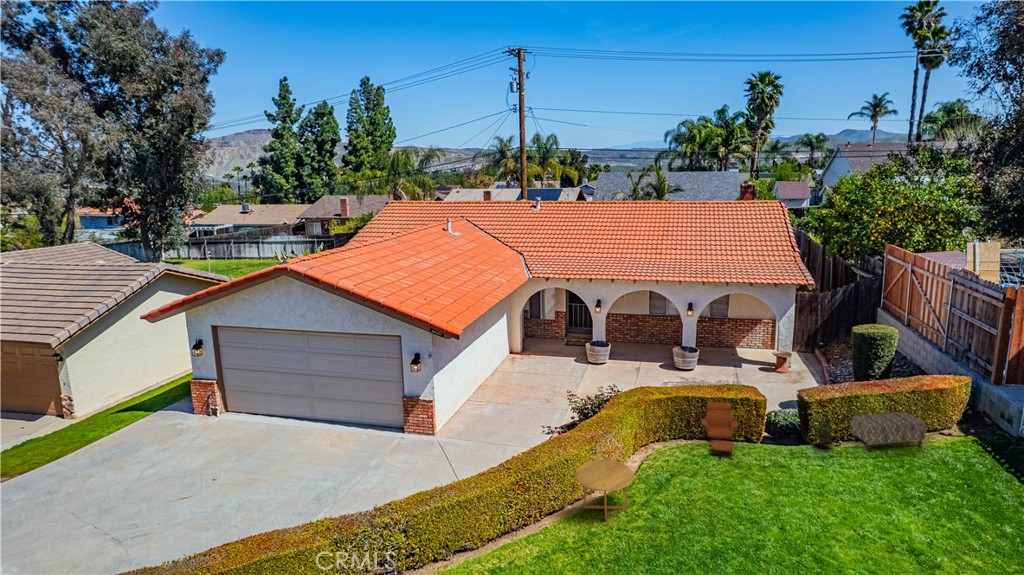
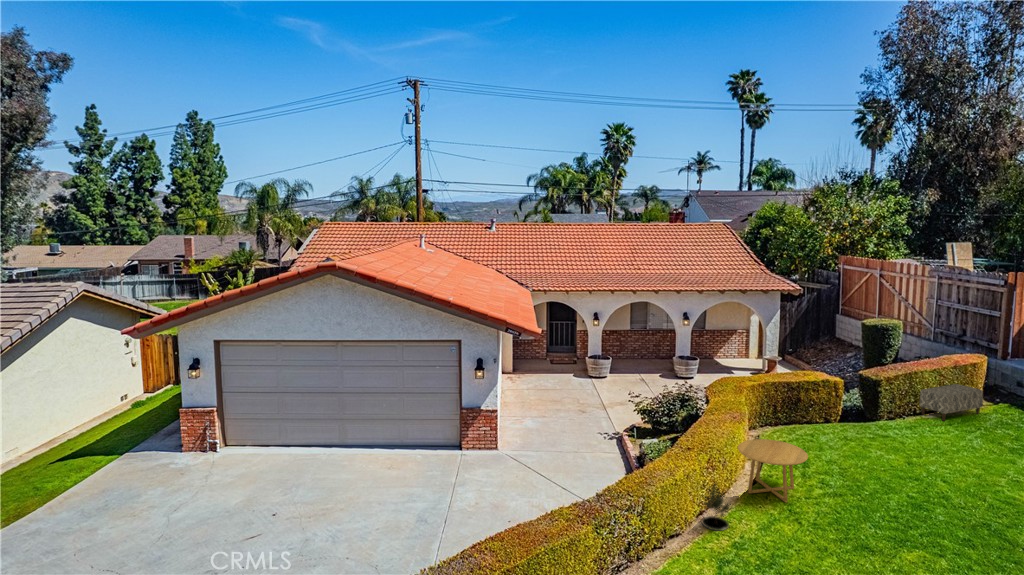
lounge chair: present [701,402,738,461] -> none [792,384,839,440]
potted tree: present [812,419,832,452] -> present [702,484,731,531]

